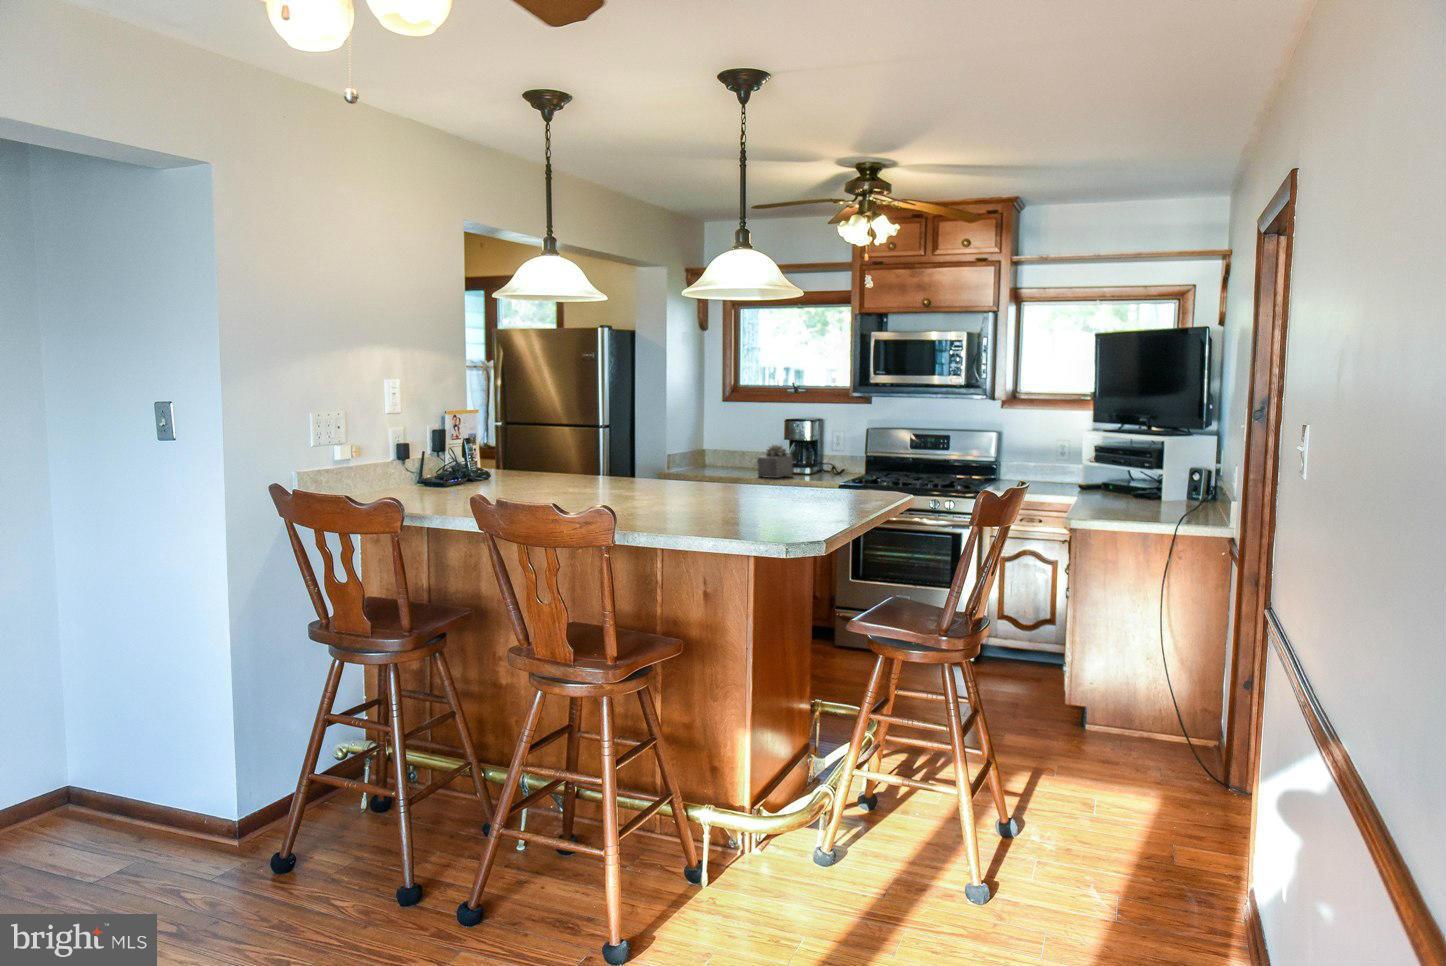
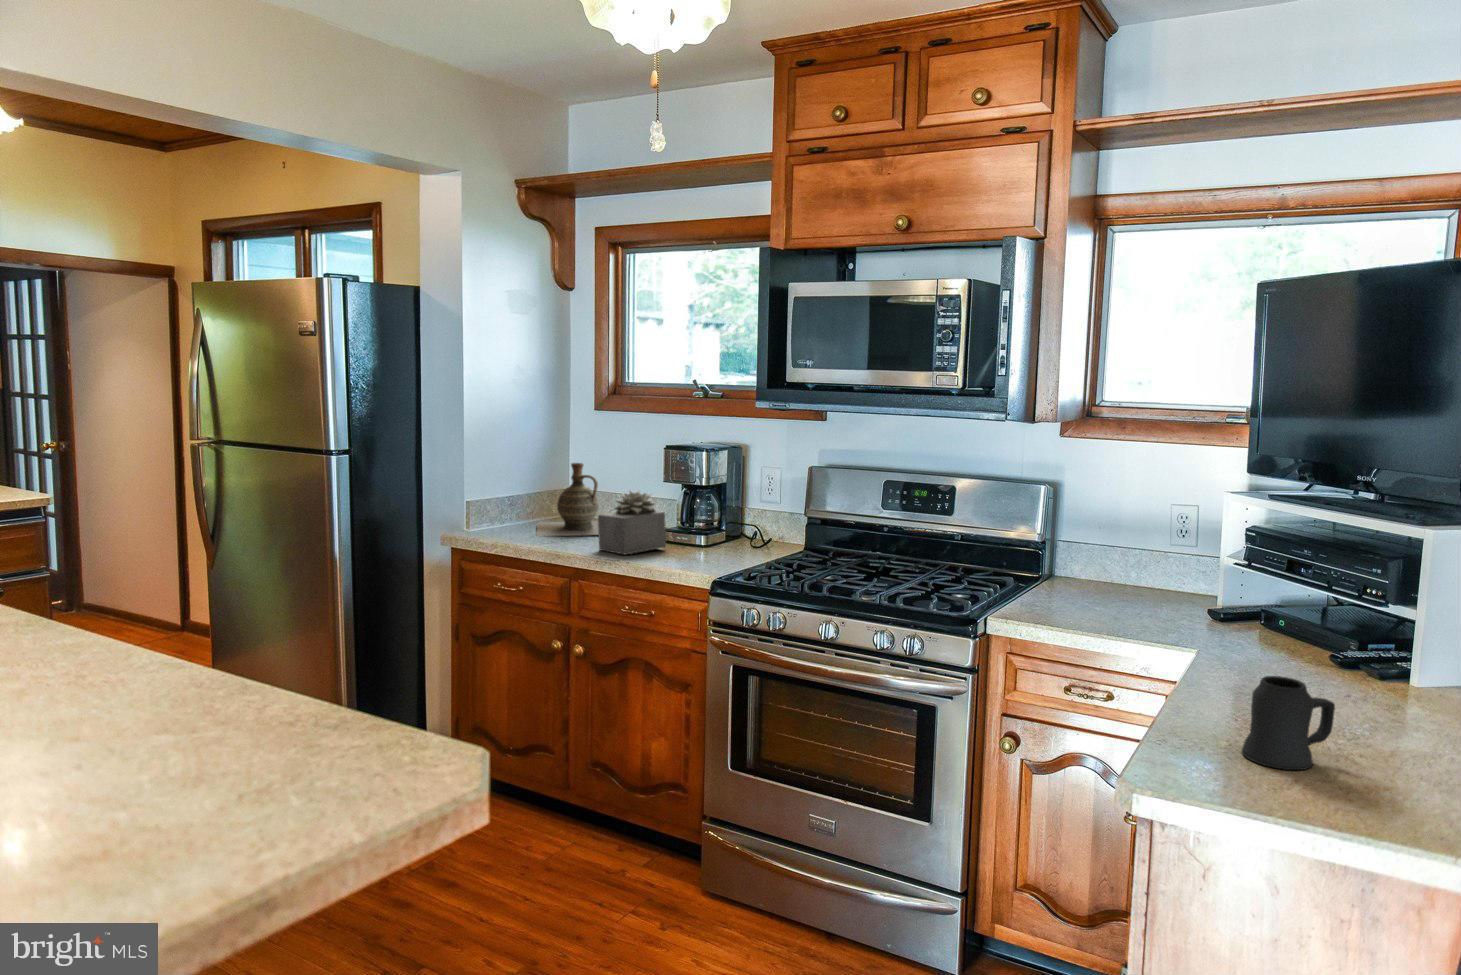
ceramic jug: none [698,432,751,474] -> present [536,463,599,537]
mug: none [1102,484,1132,514] -> present [1242,676,1335,770]

